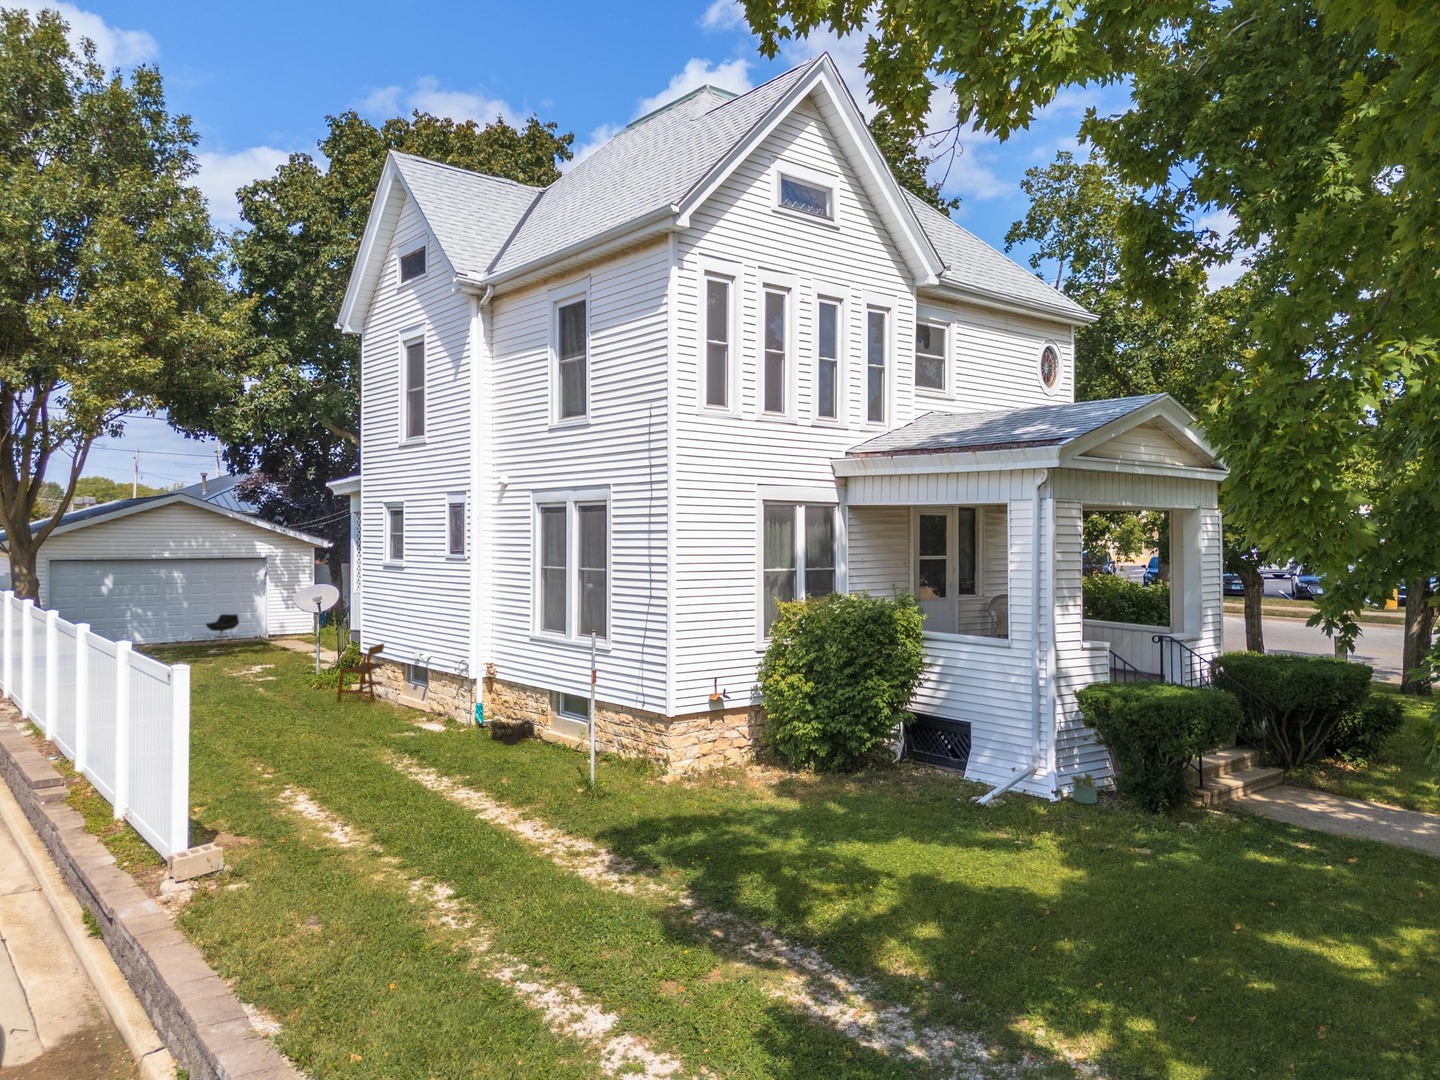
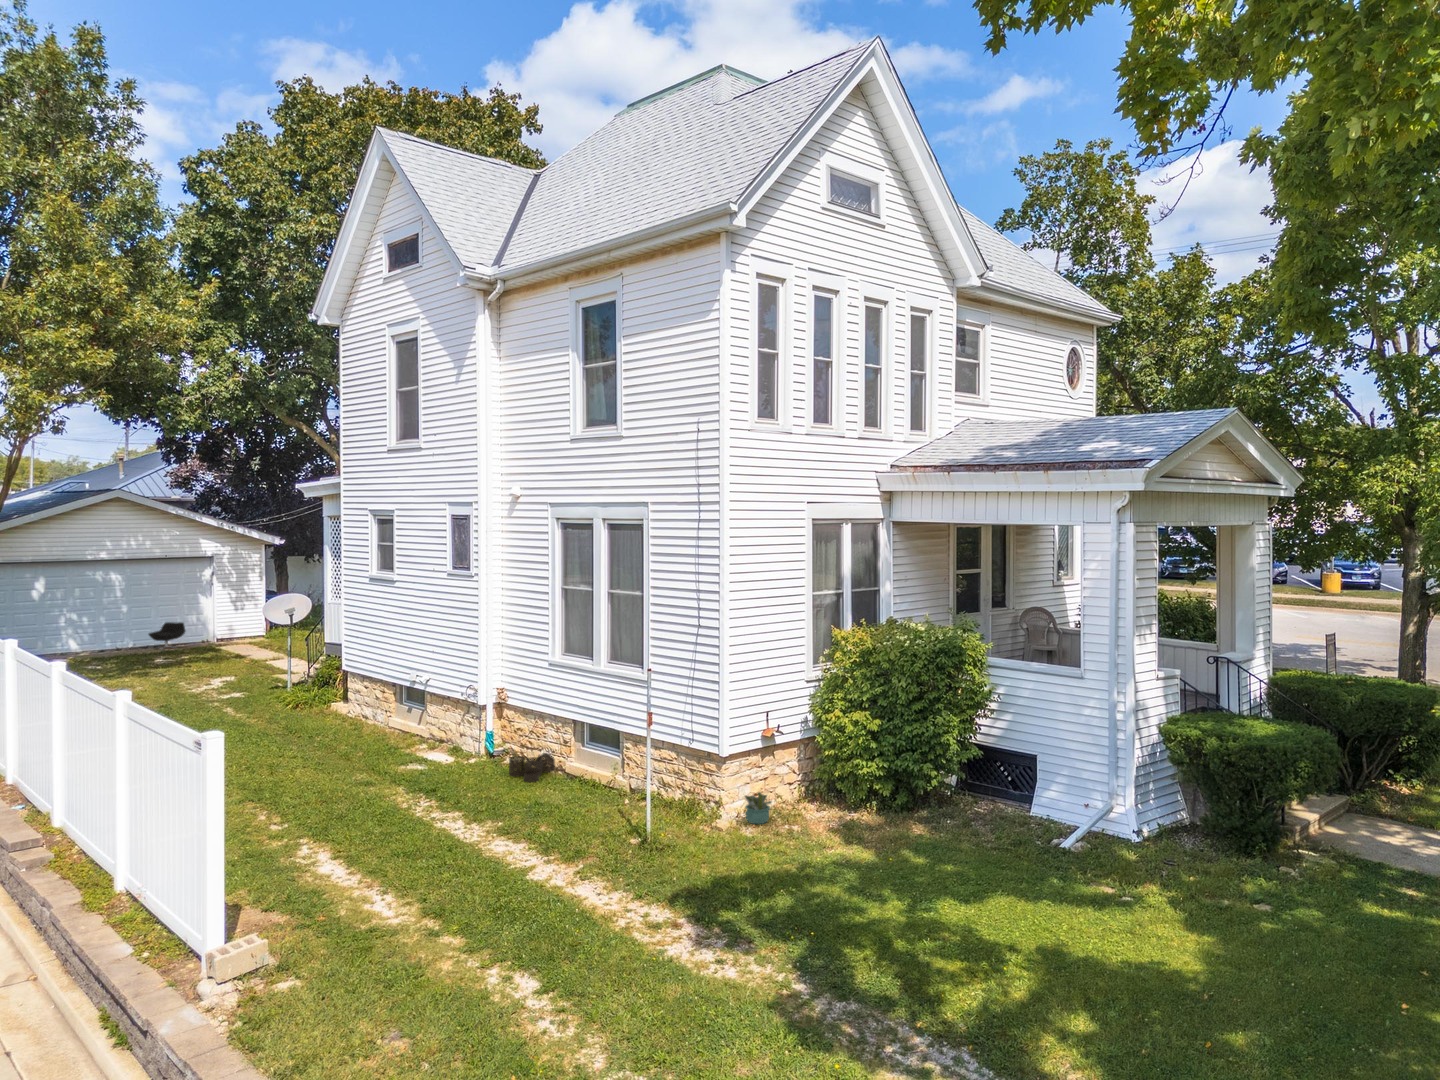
bench: present [337,642,386,702] -> none [322,661,380,730]
decorative plant: present [1070,773,1098,804] -> present [745,792,772,824]

